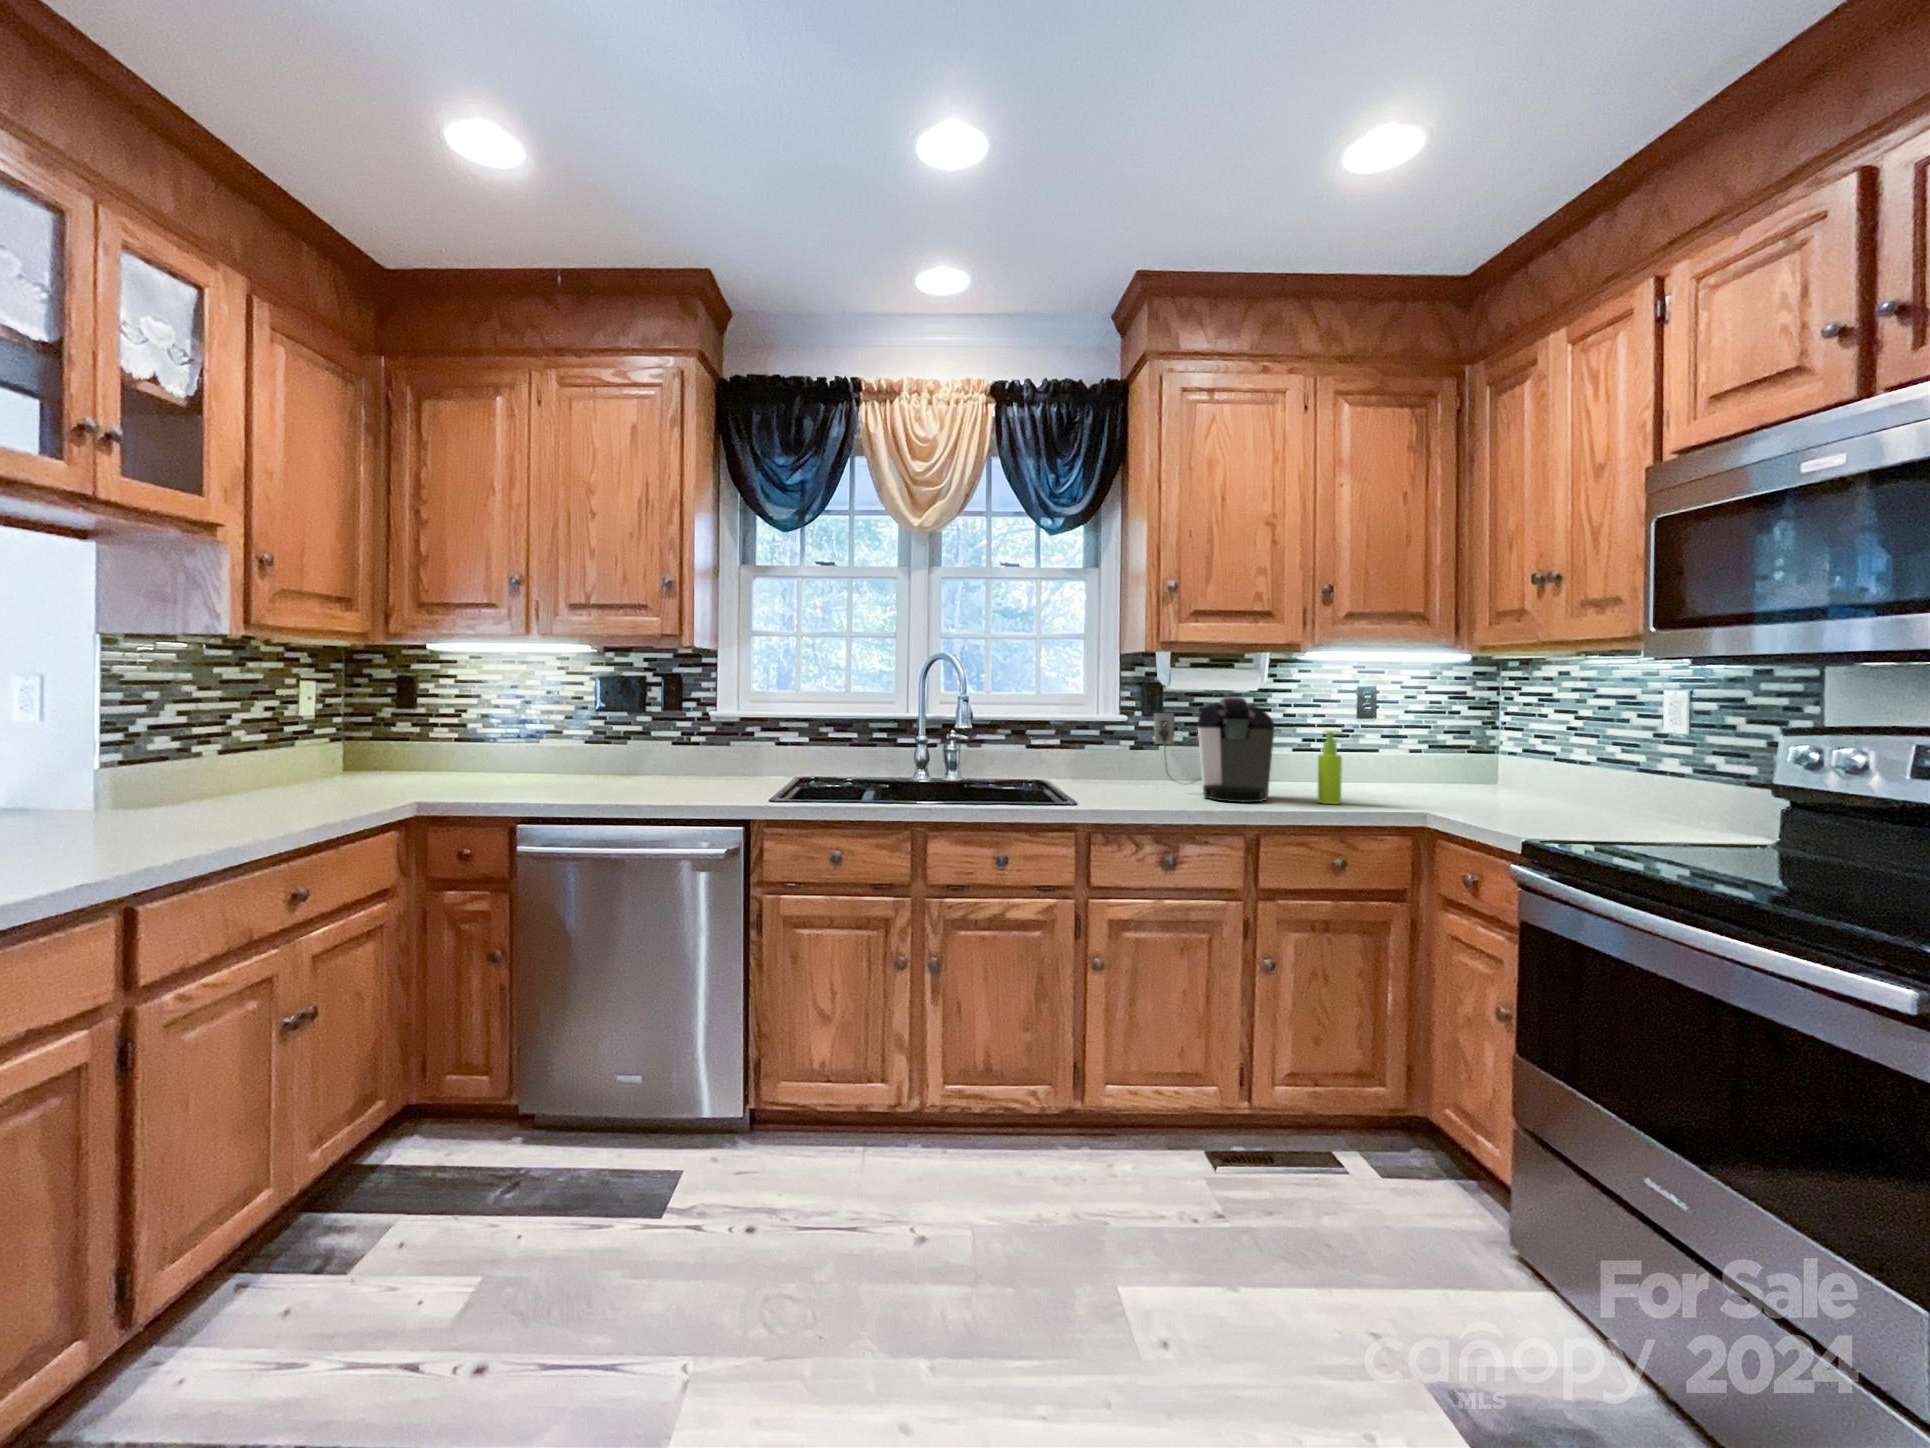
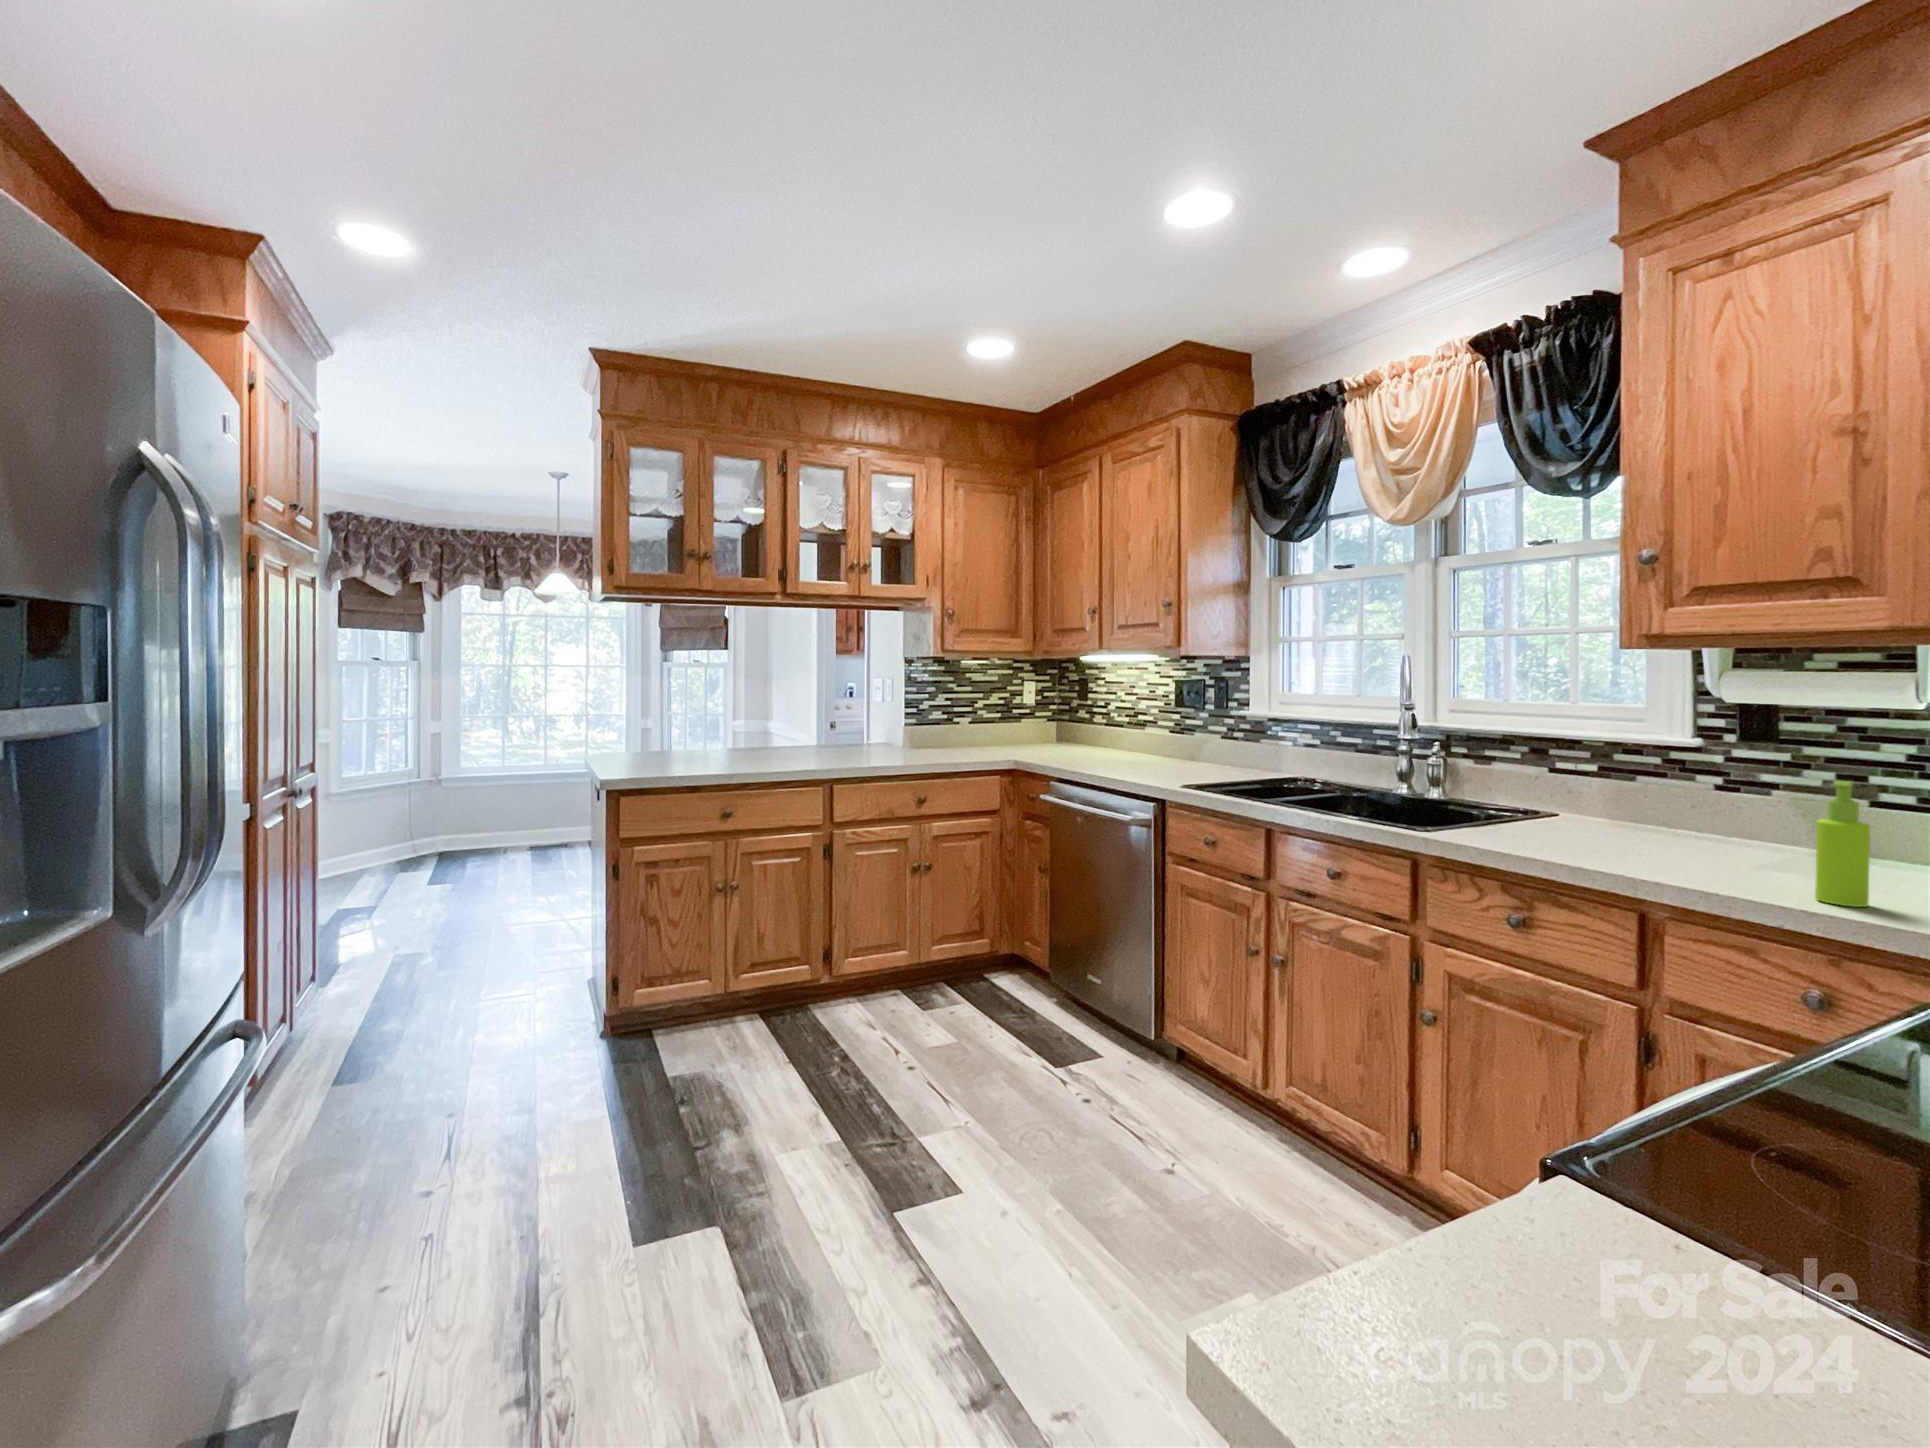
coffee maker: present [1154,697,1274,802] -> none [1638,718,1776,879]

